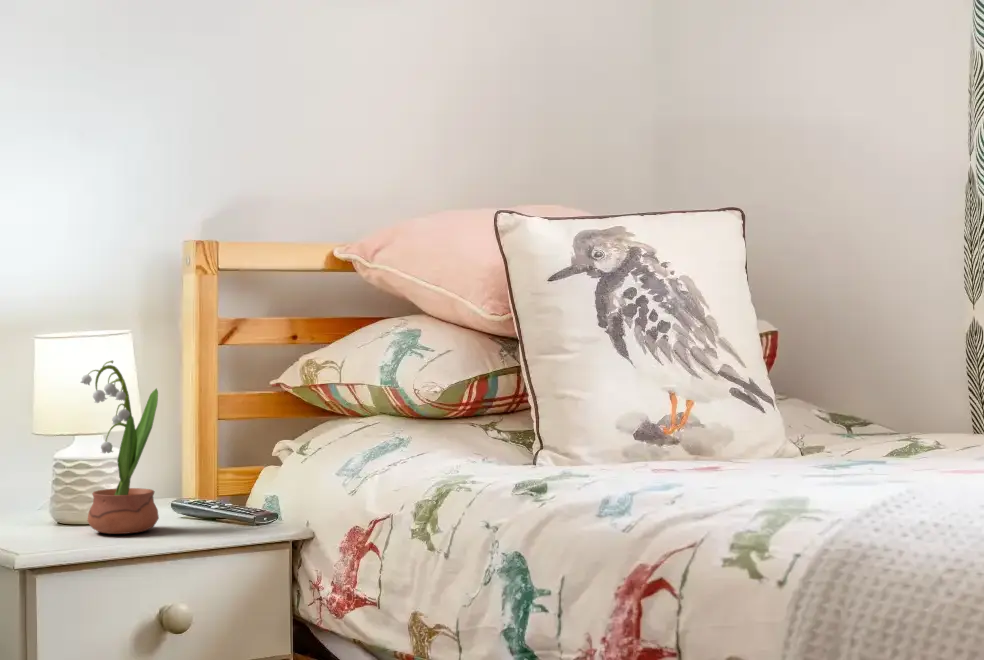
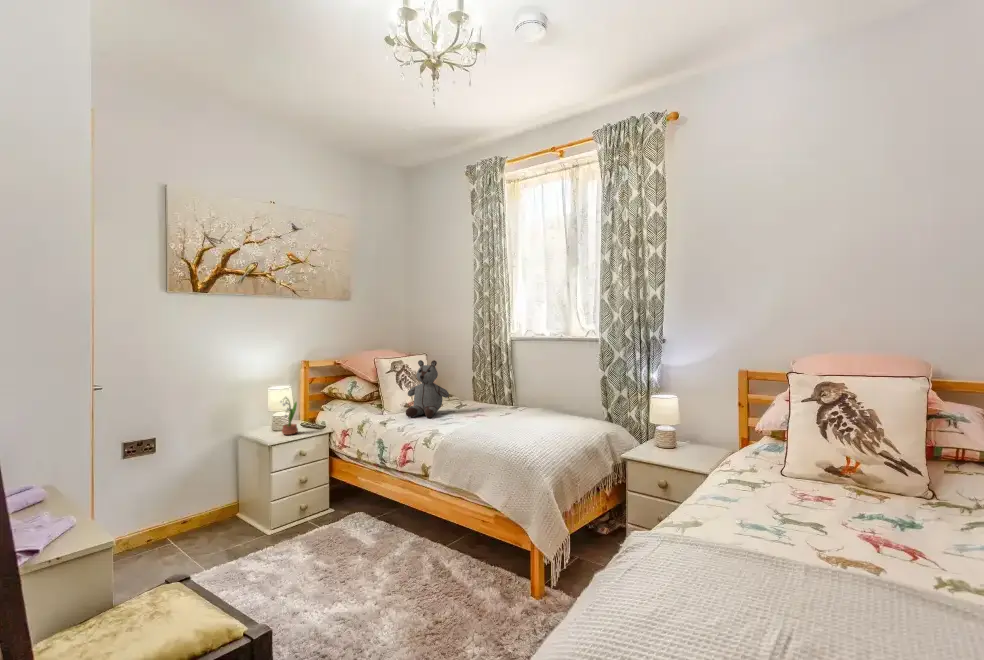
stuffed bear: none [657,192,881,477] -> present [406,360,449,418]

